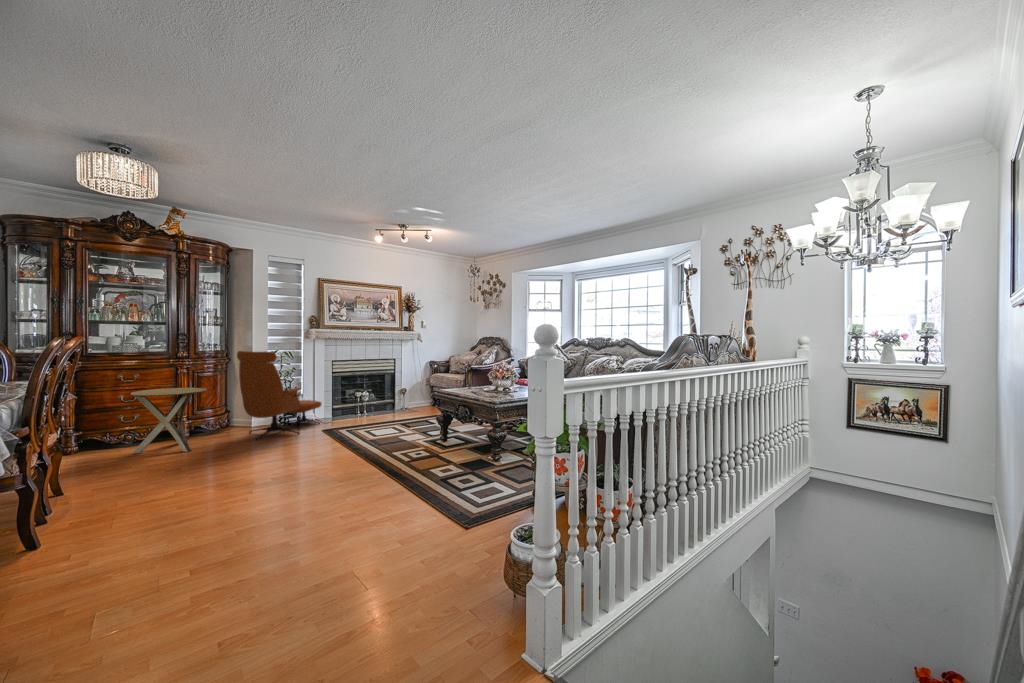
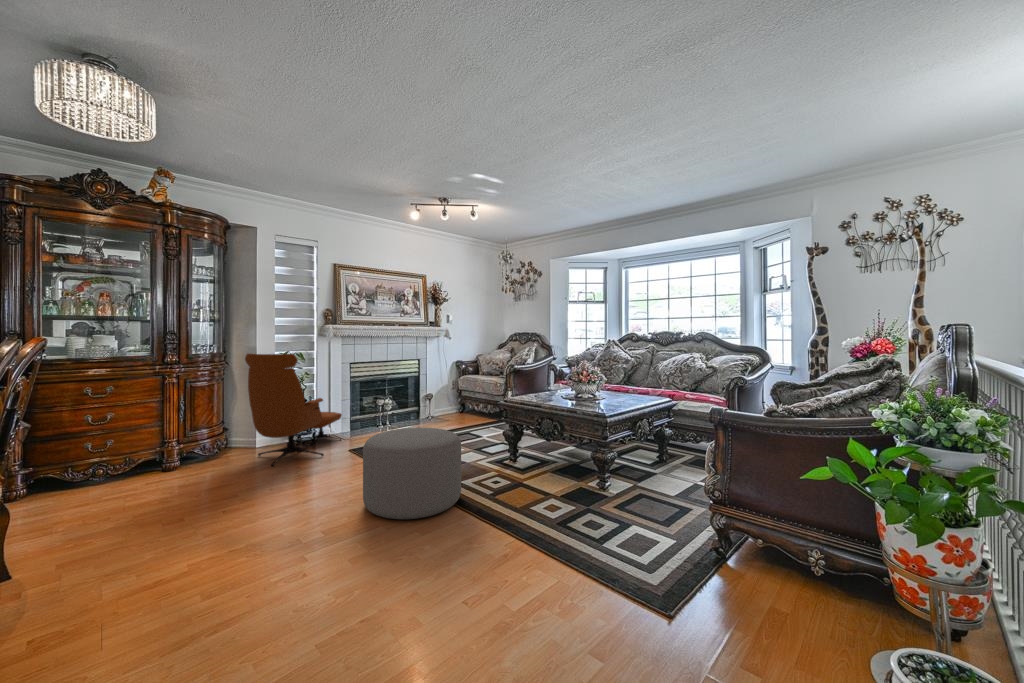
side table: present [131,388,207,454] -> none [104,402,208,494]
ottoman: none [310,410,389,476] -> present [363,428,461,519]

